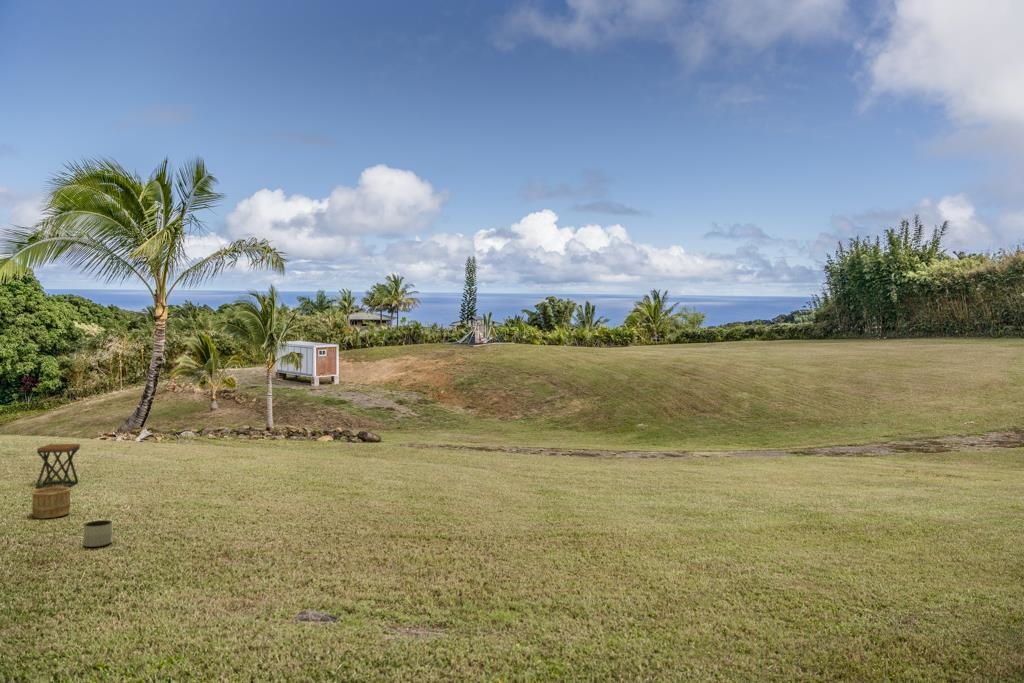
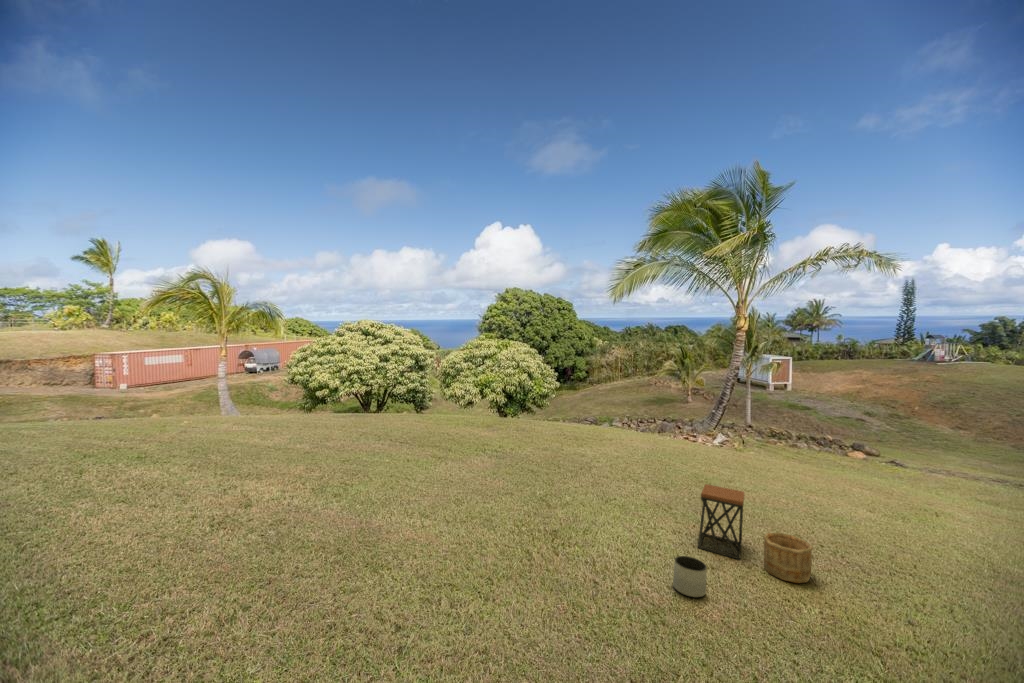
stool: present [36,444,80,489] -> present [698,484,744,559]
wooden bucket: present [31,486,71,519] -> present [763,533,813,583]

